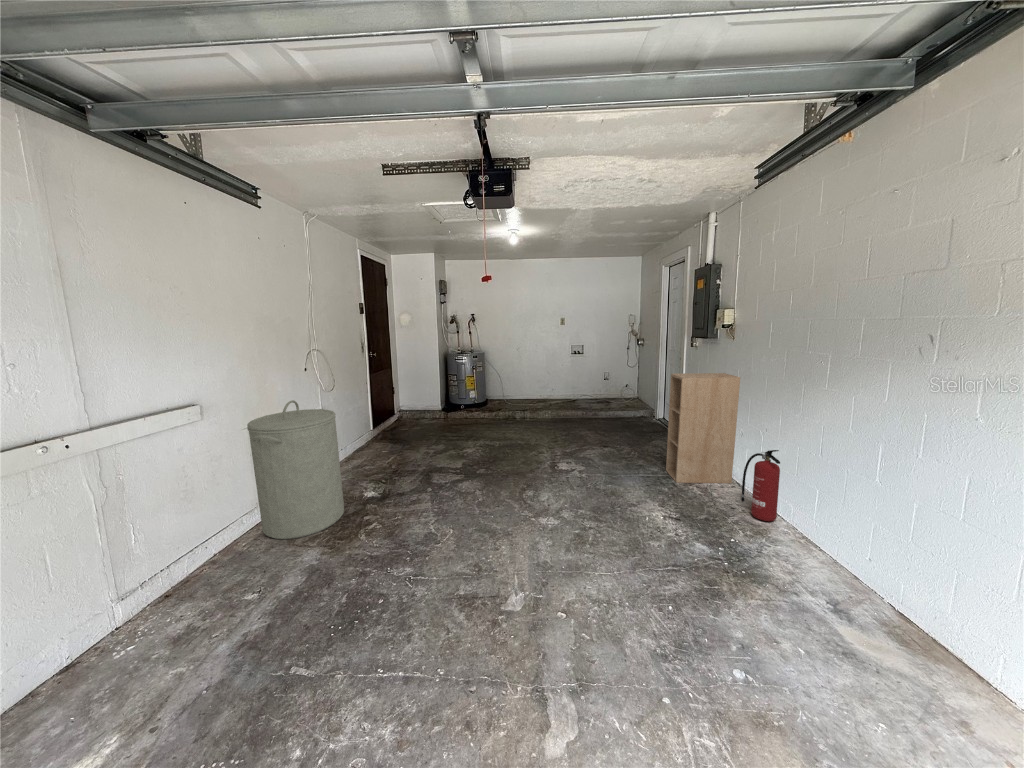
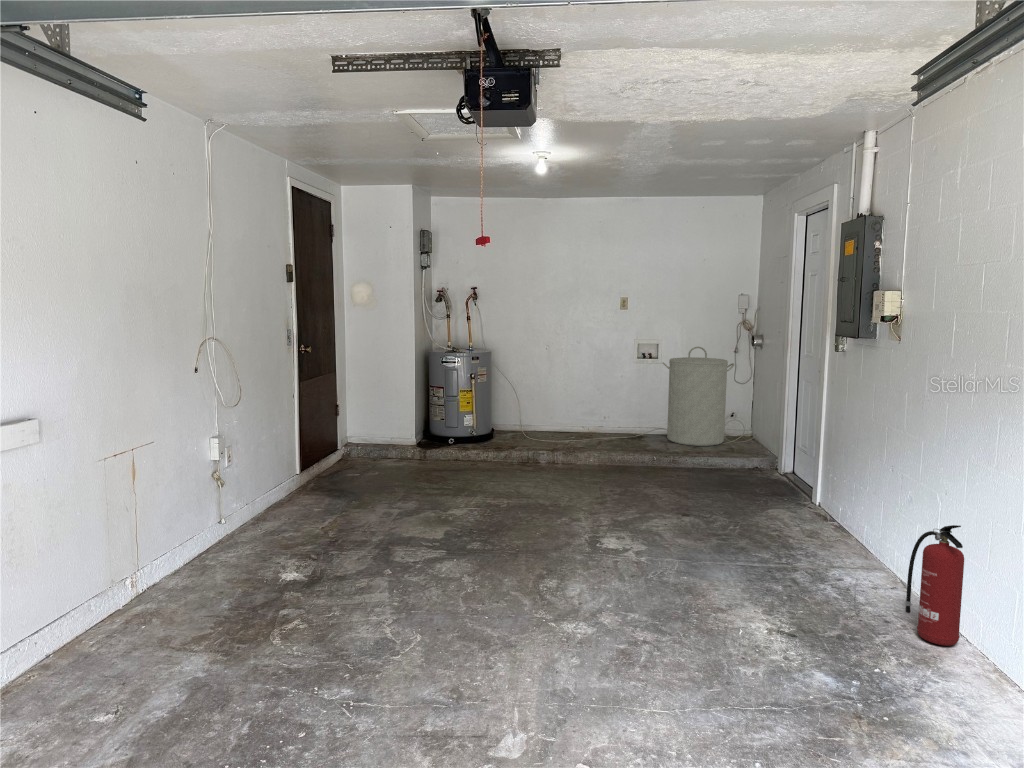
shelving unit: present [666,373,740,483] -> none [785,395,908,584]
laundry hamper: present [247,400,344,539] -> present [663,347,734,446]

